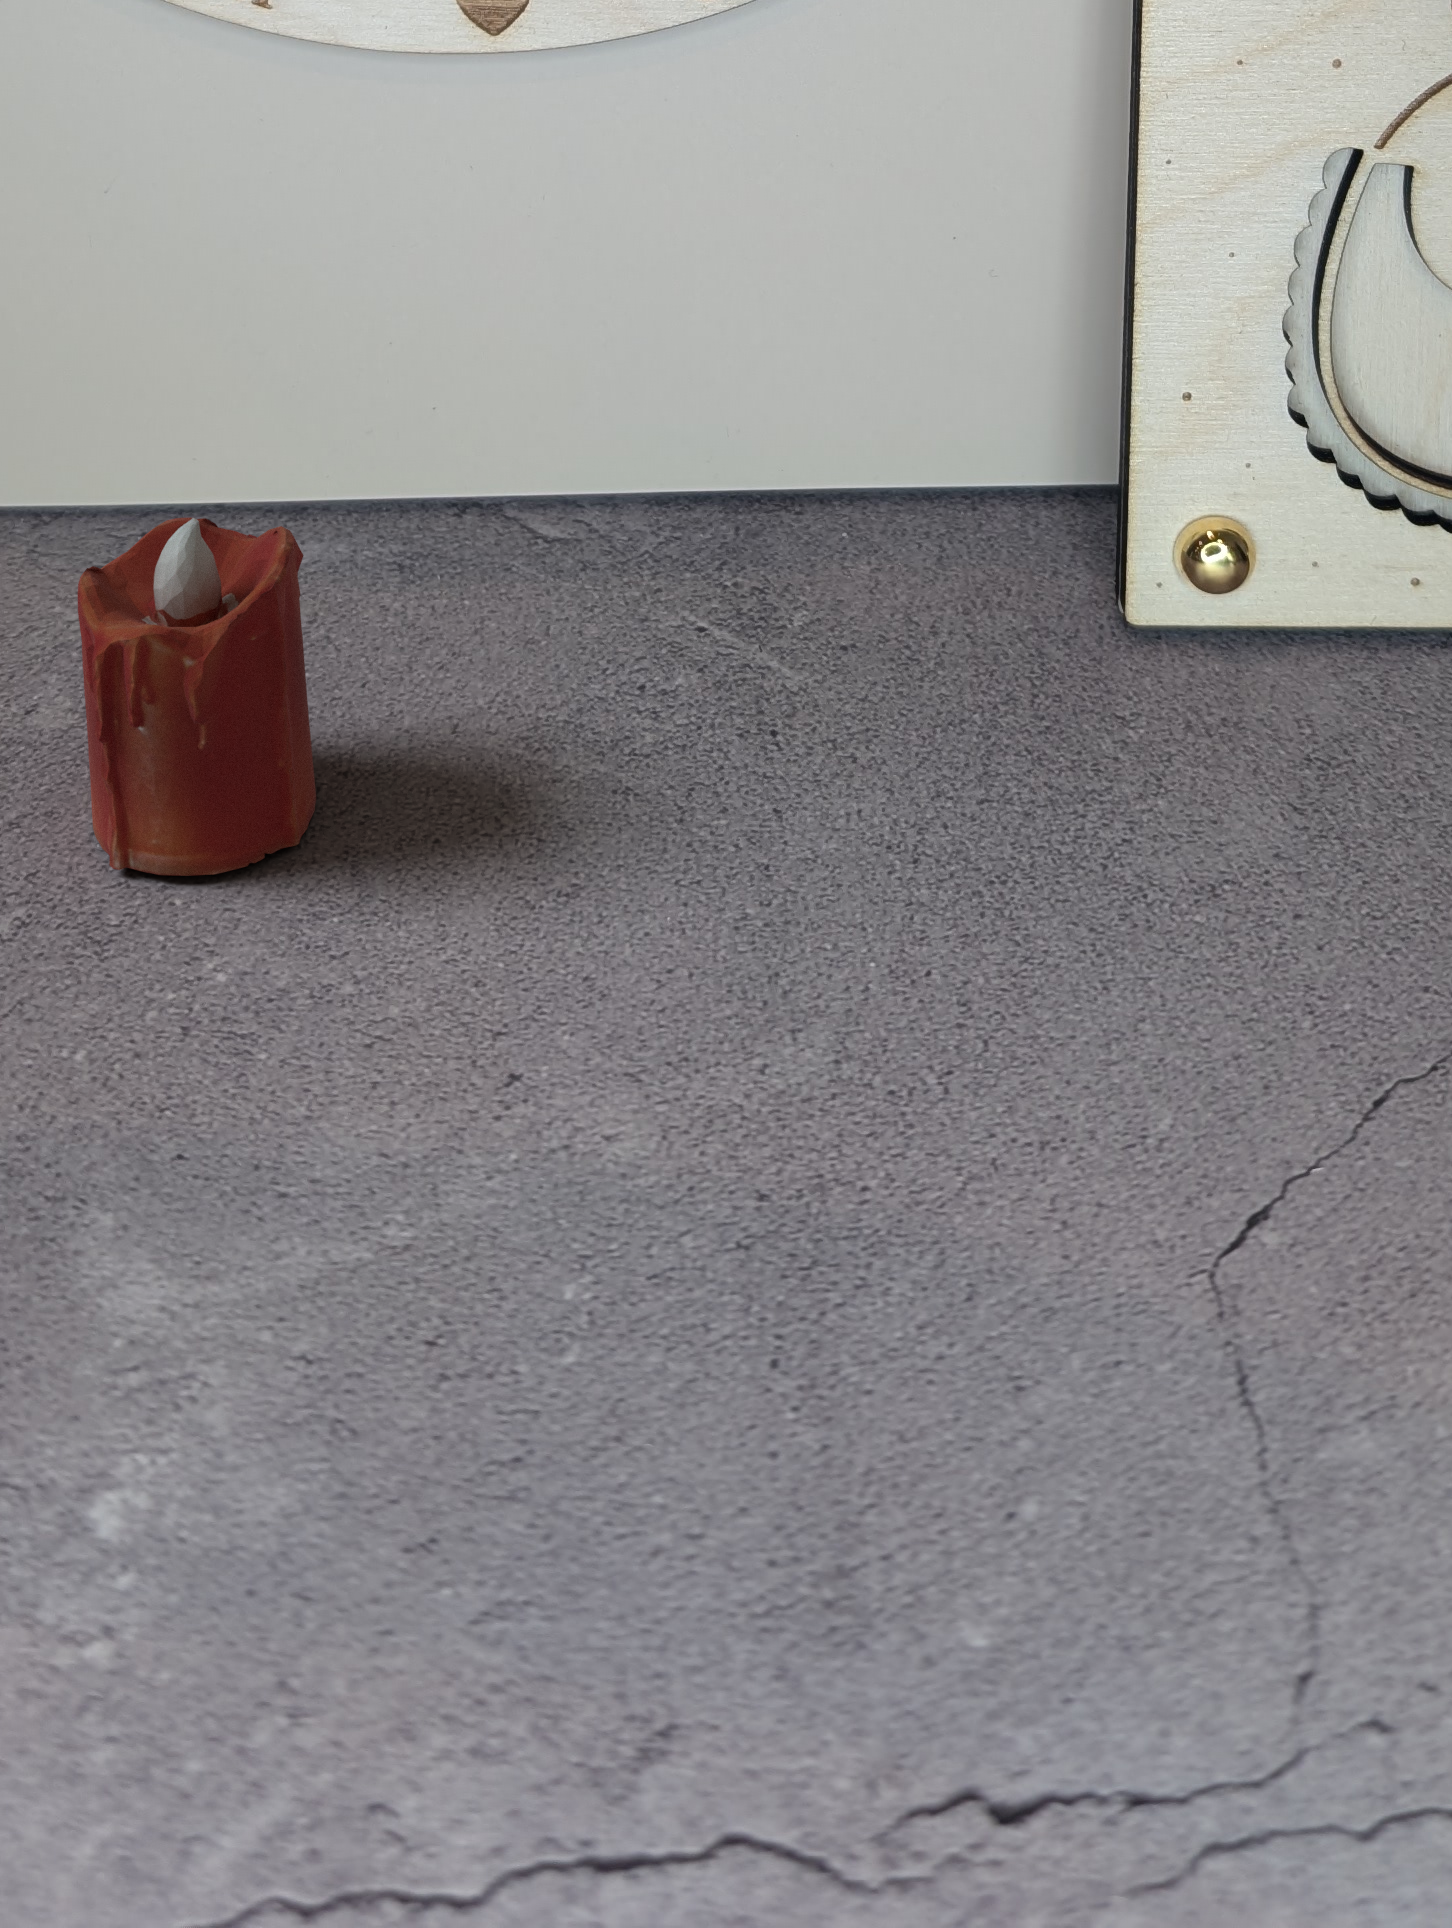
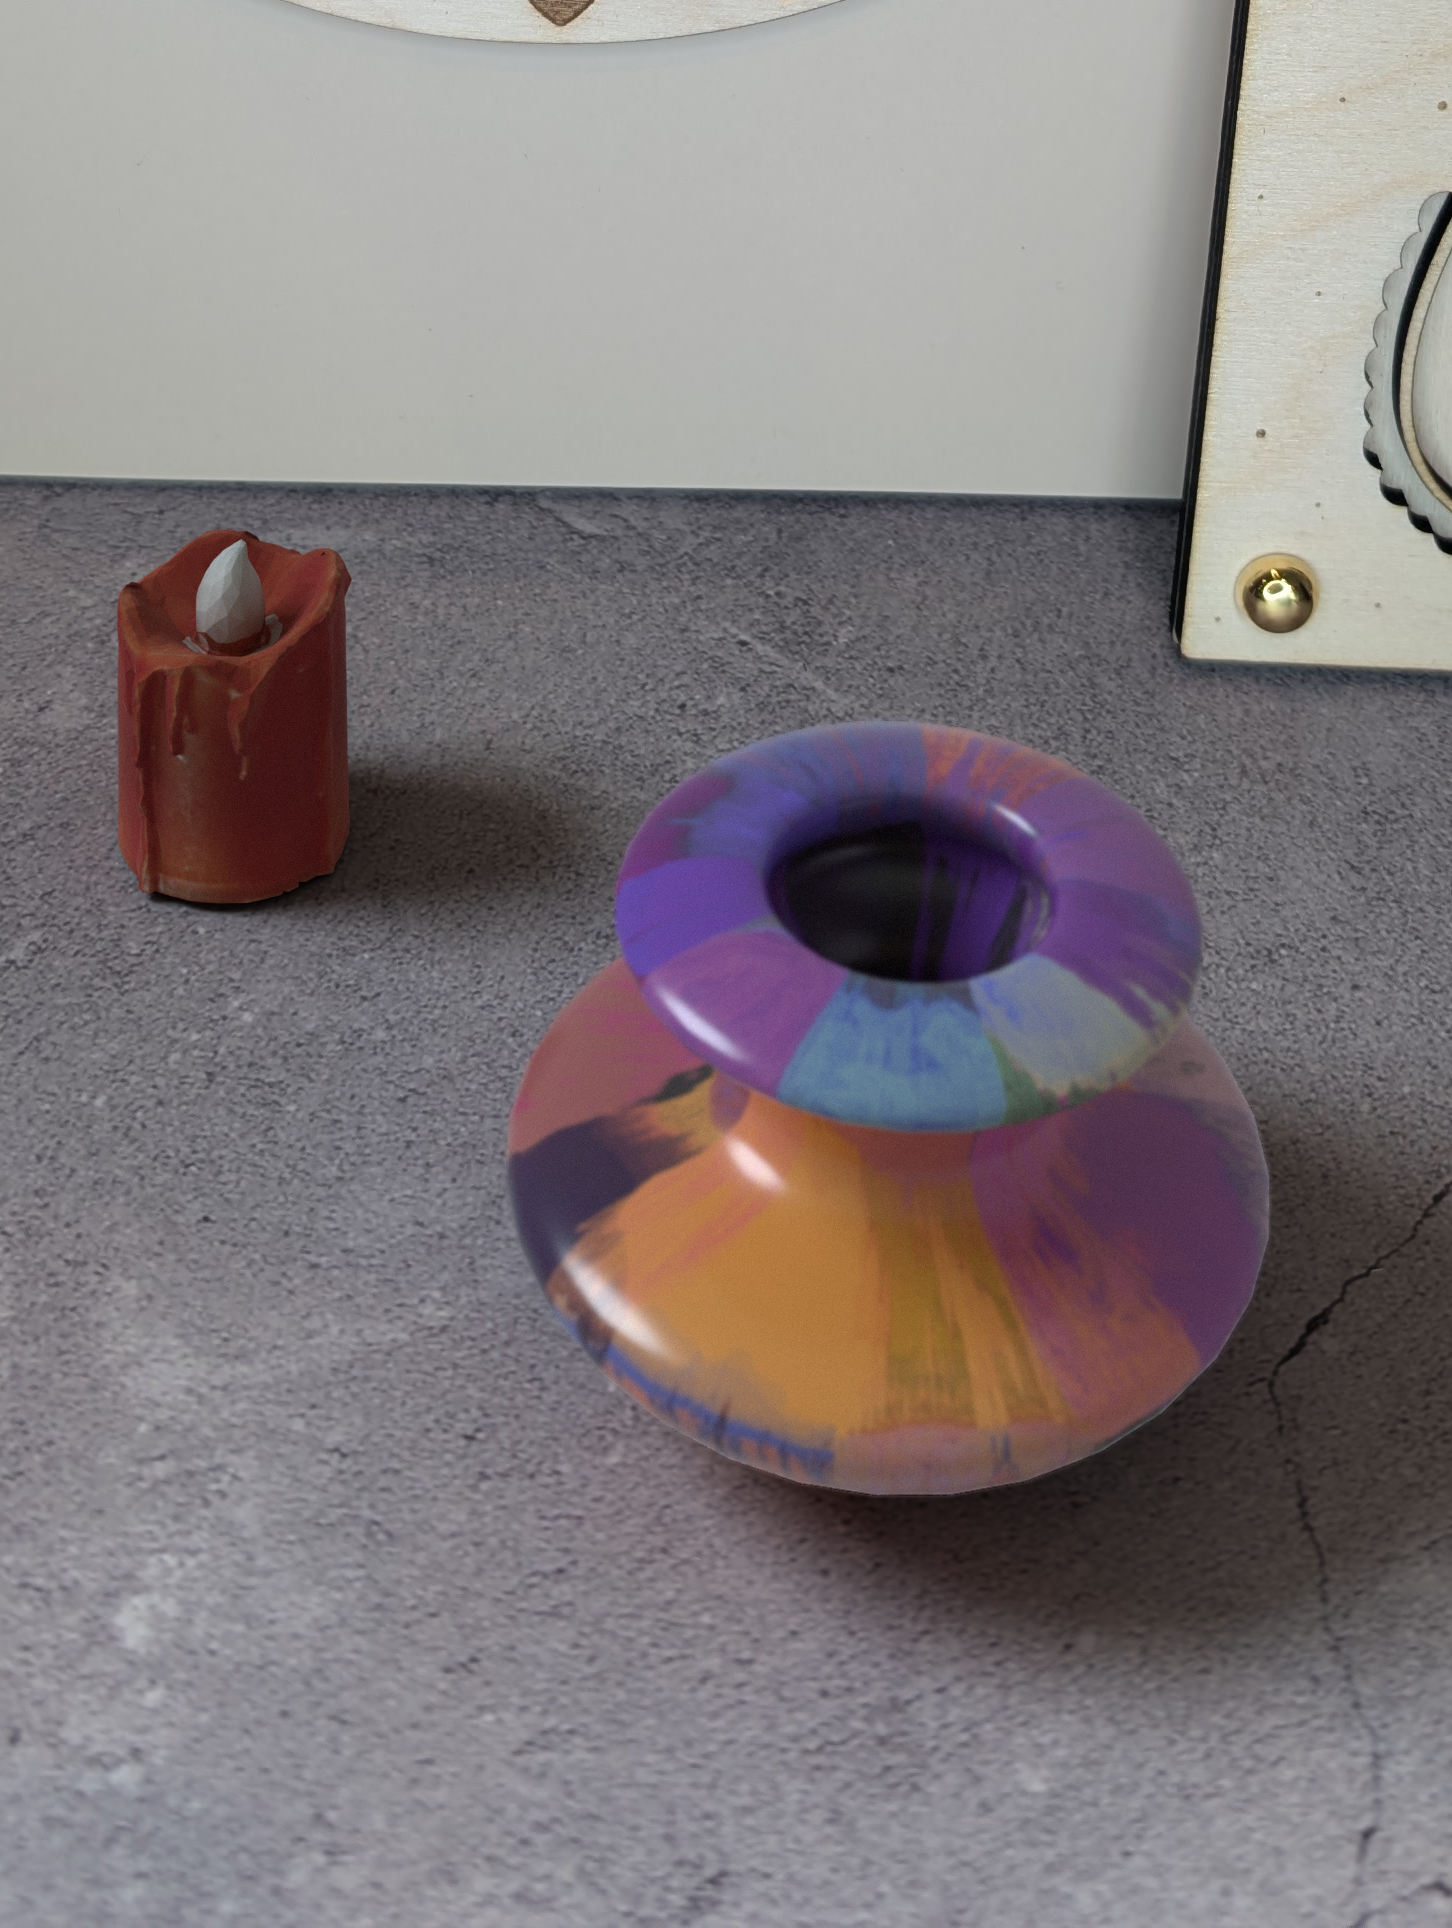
decorative vase: none [439,635,1192,1370] -> present [505,721,1270,1495]

